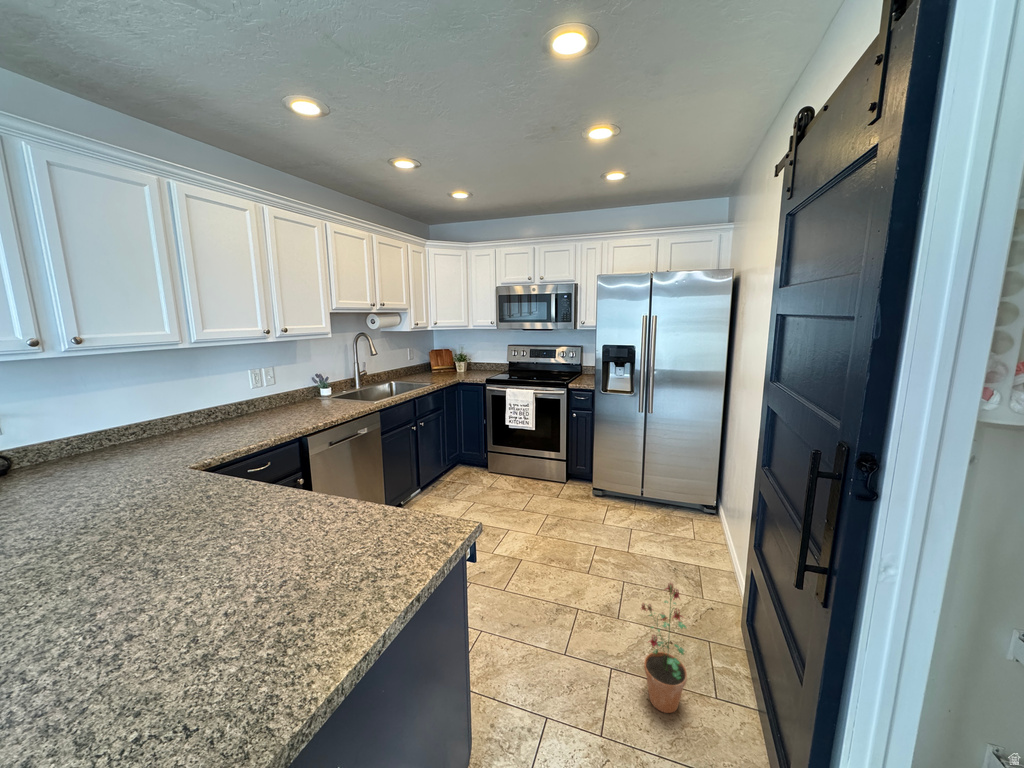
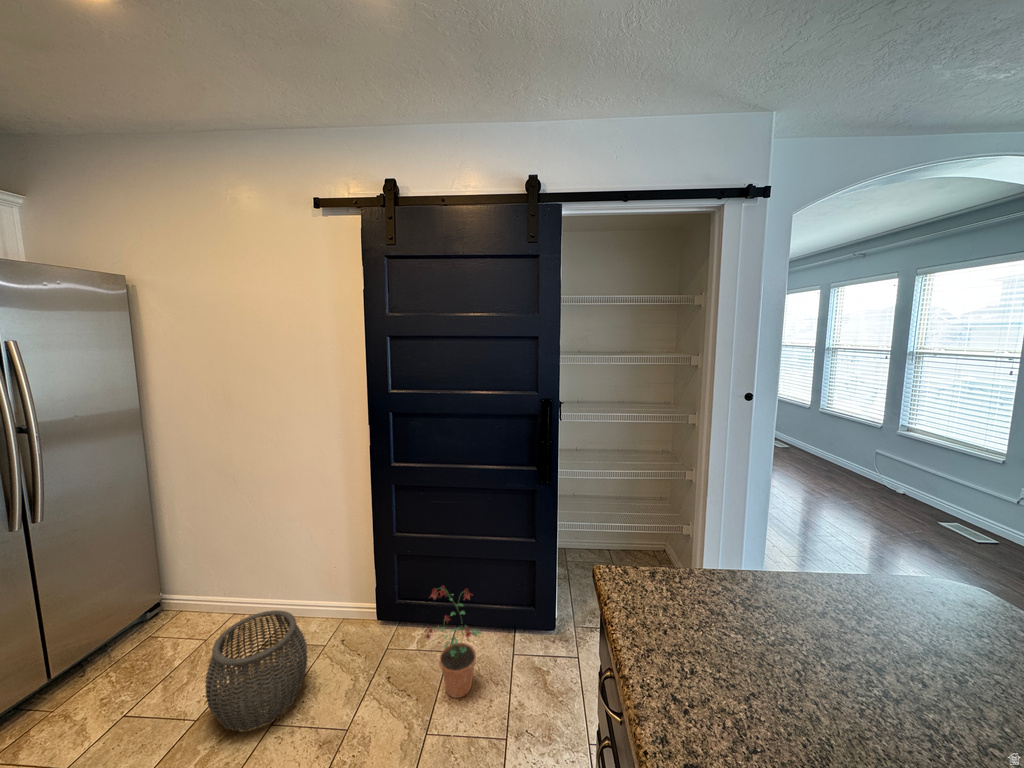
woven basket: none [611,513,674,586] -> present [205,610,308,731]

